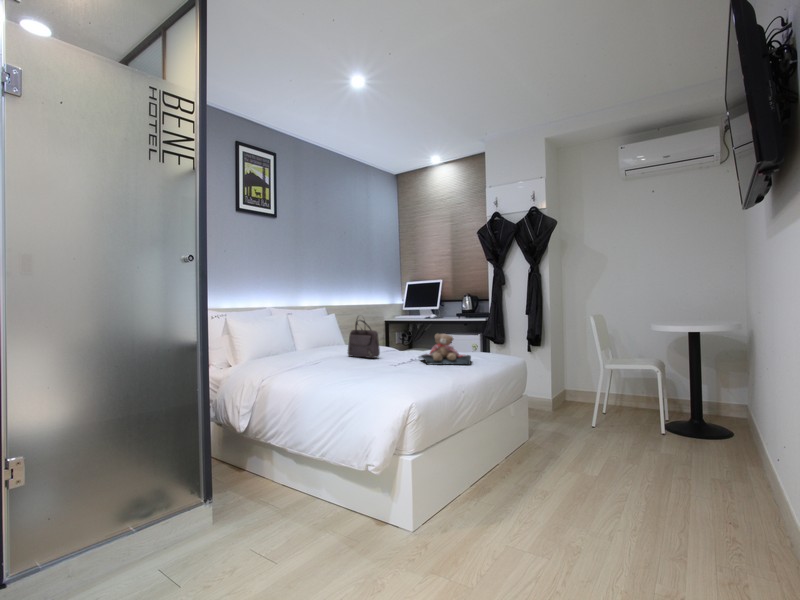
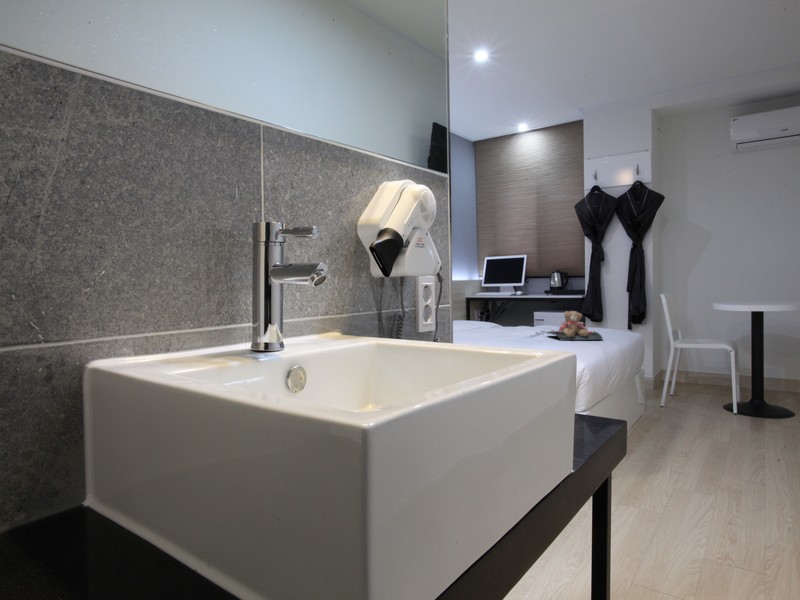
handbag: present [348,318,380,358] -> none [471,294,506,335]

